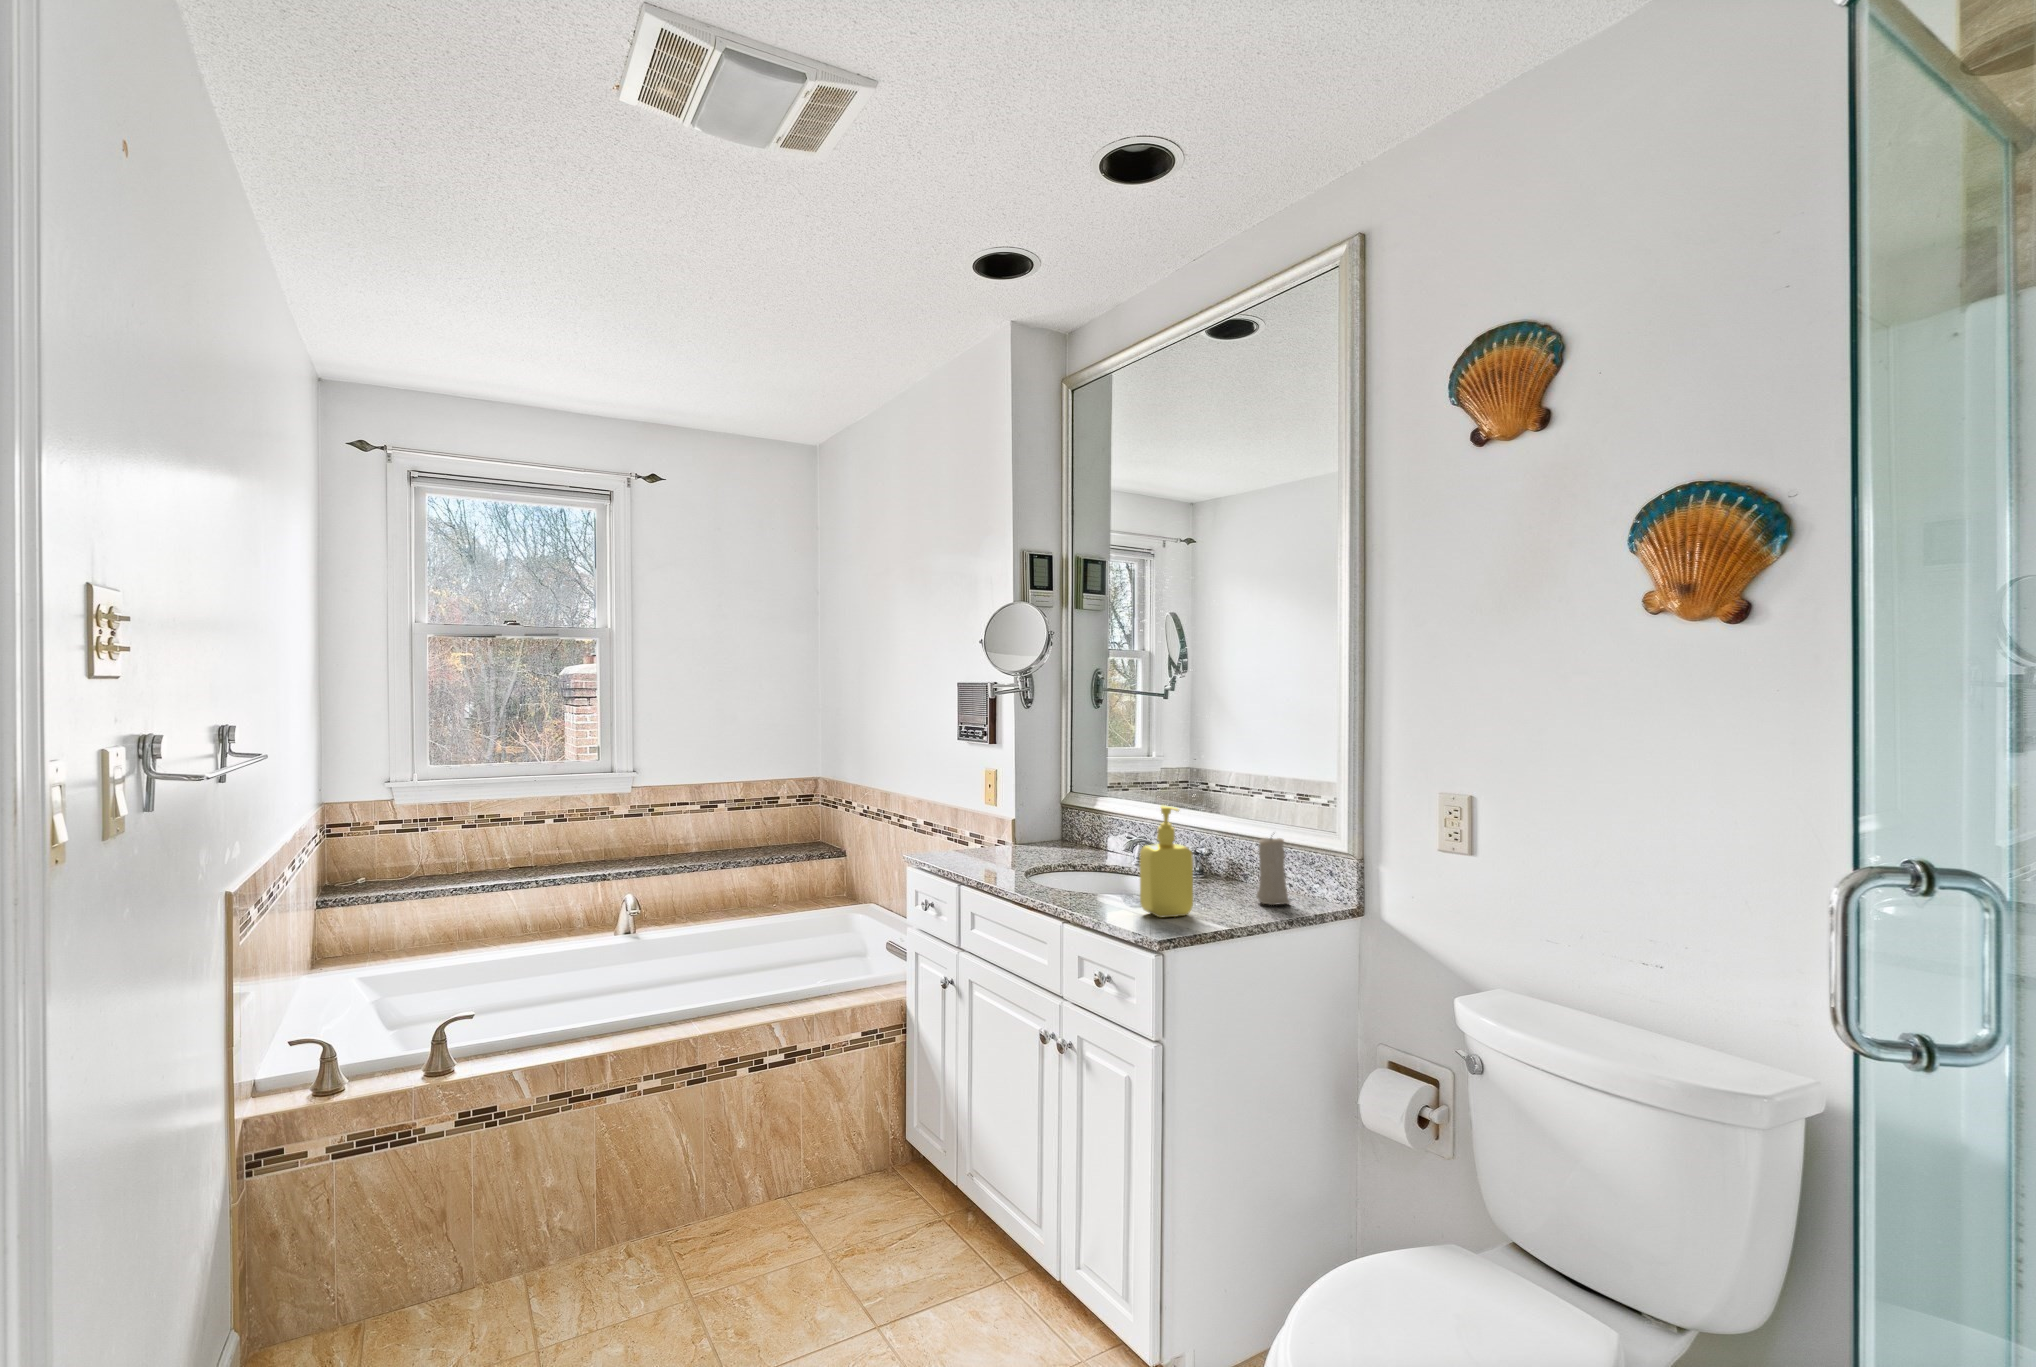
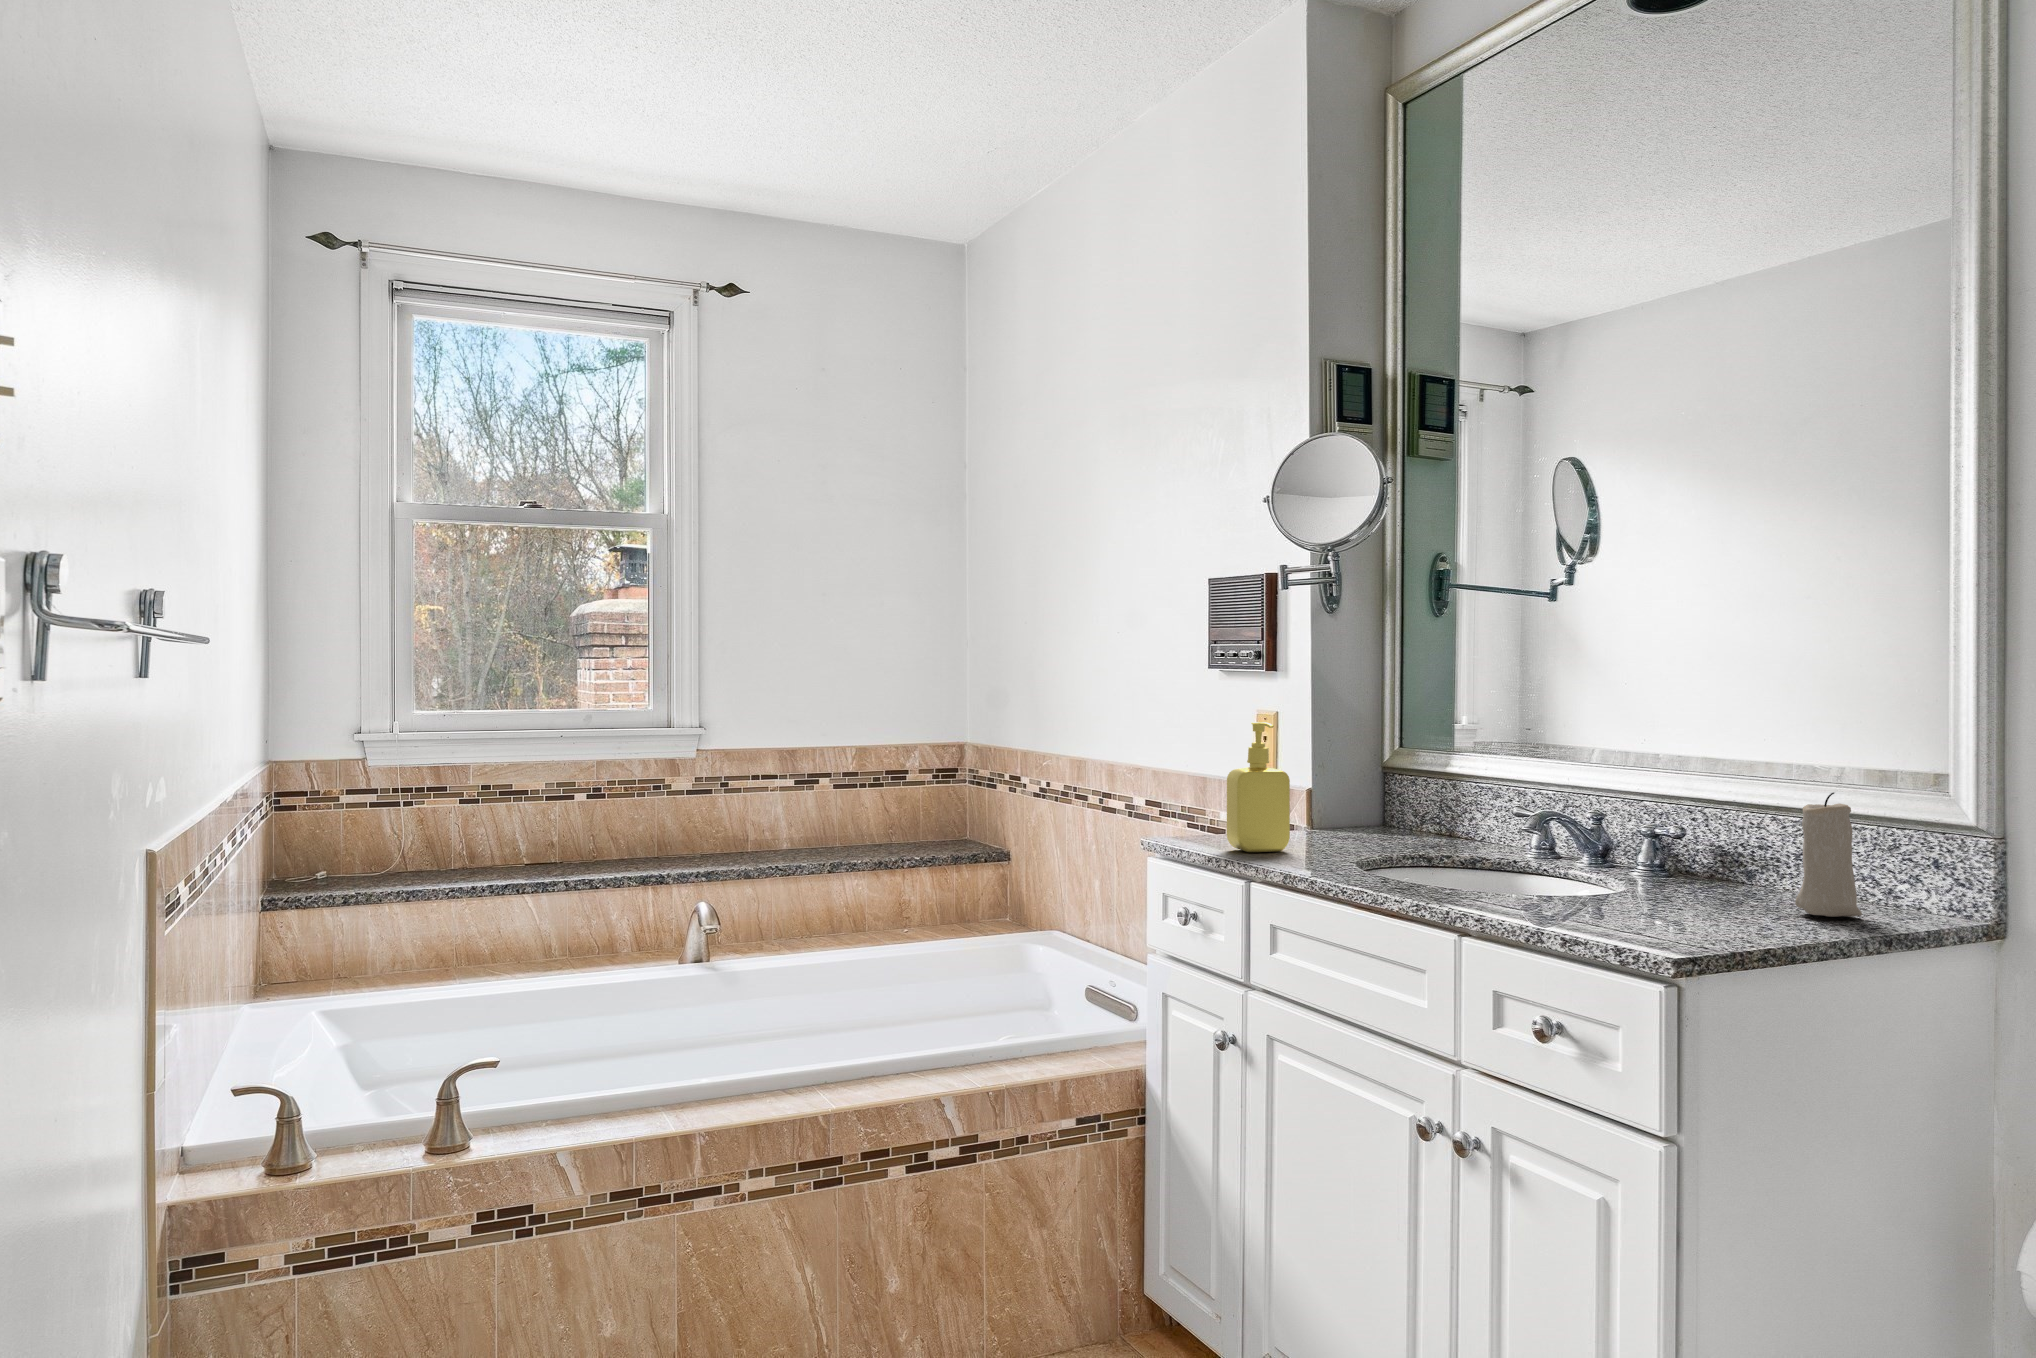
soap dispenser: present [1140,805,1193,918] -> present [1227,722,1290,852]

